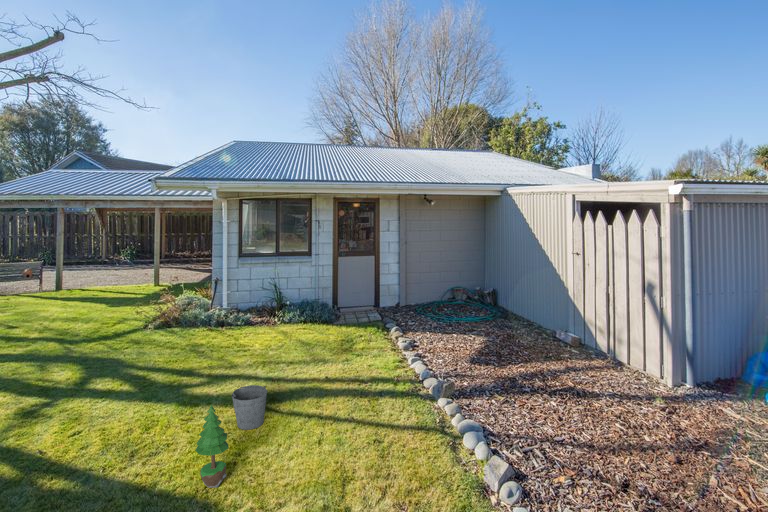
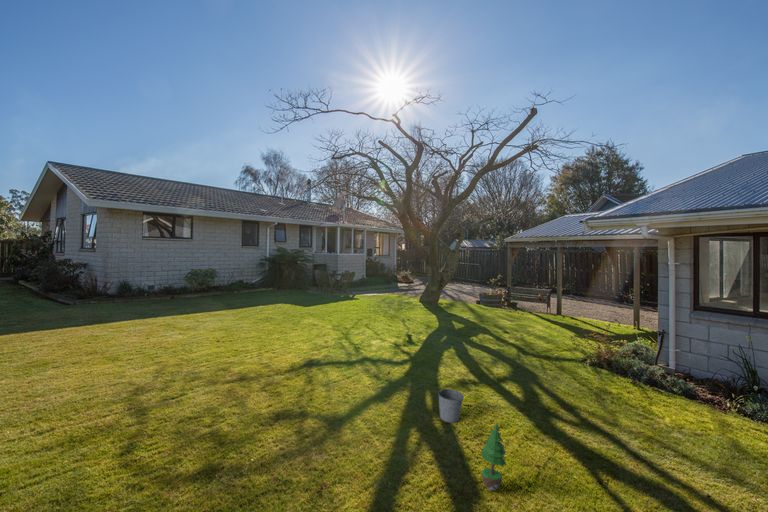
bucket: present [232,385,267,430] -> present [439,389,464,423]

